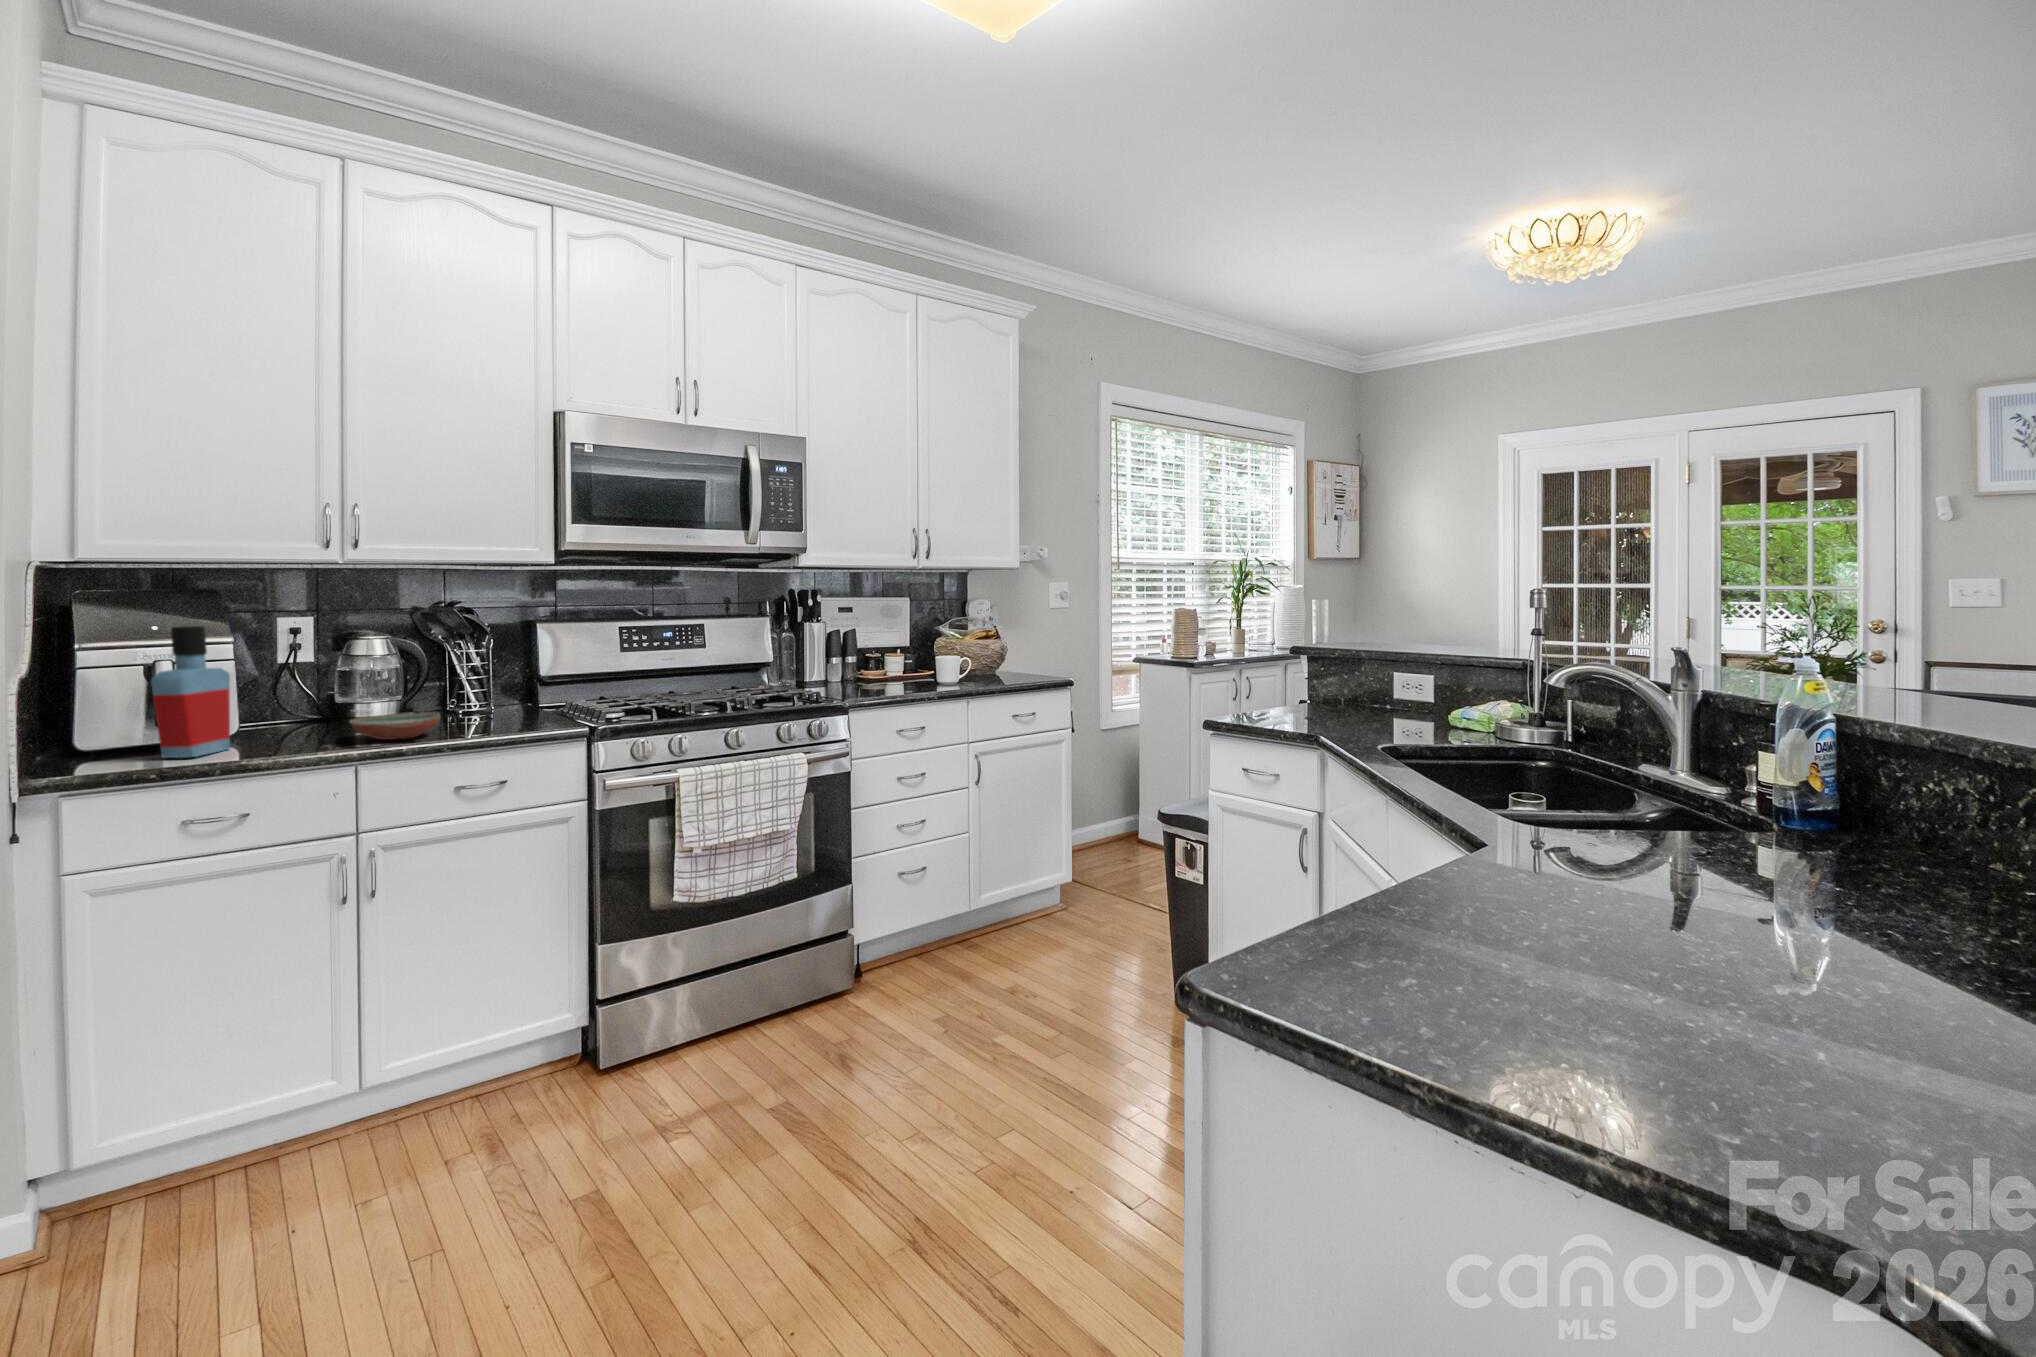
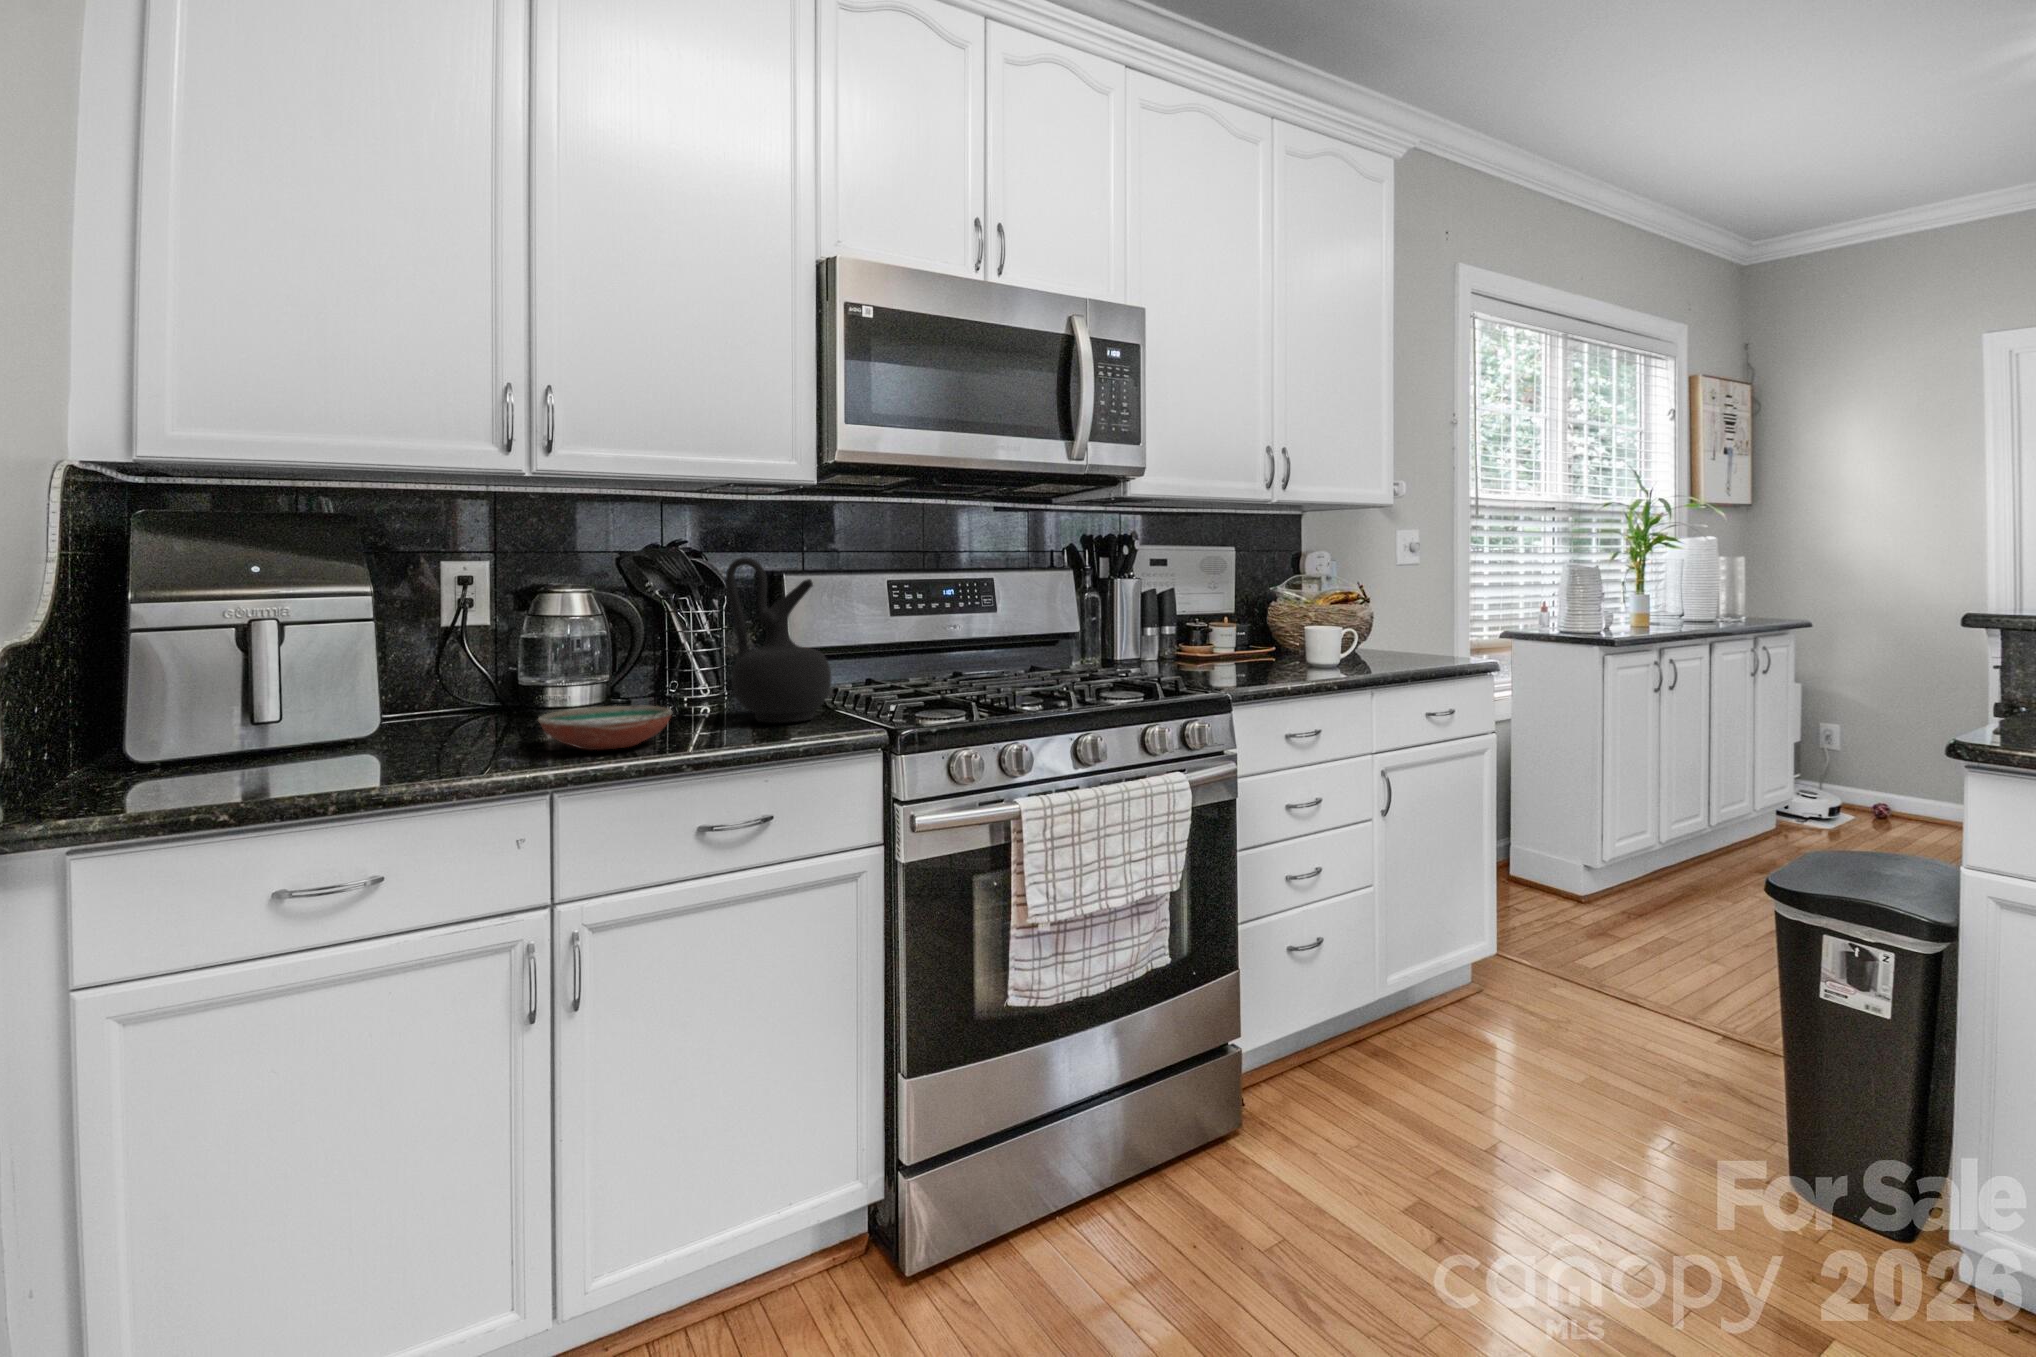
ceramic jug: none [482,618,556,723] -> present [726,557,831,723]
bottle: present [151,626,230,758] -> none [229,559,360,780]

